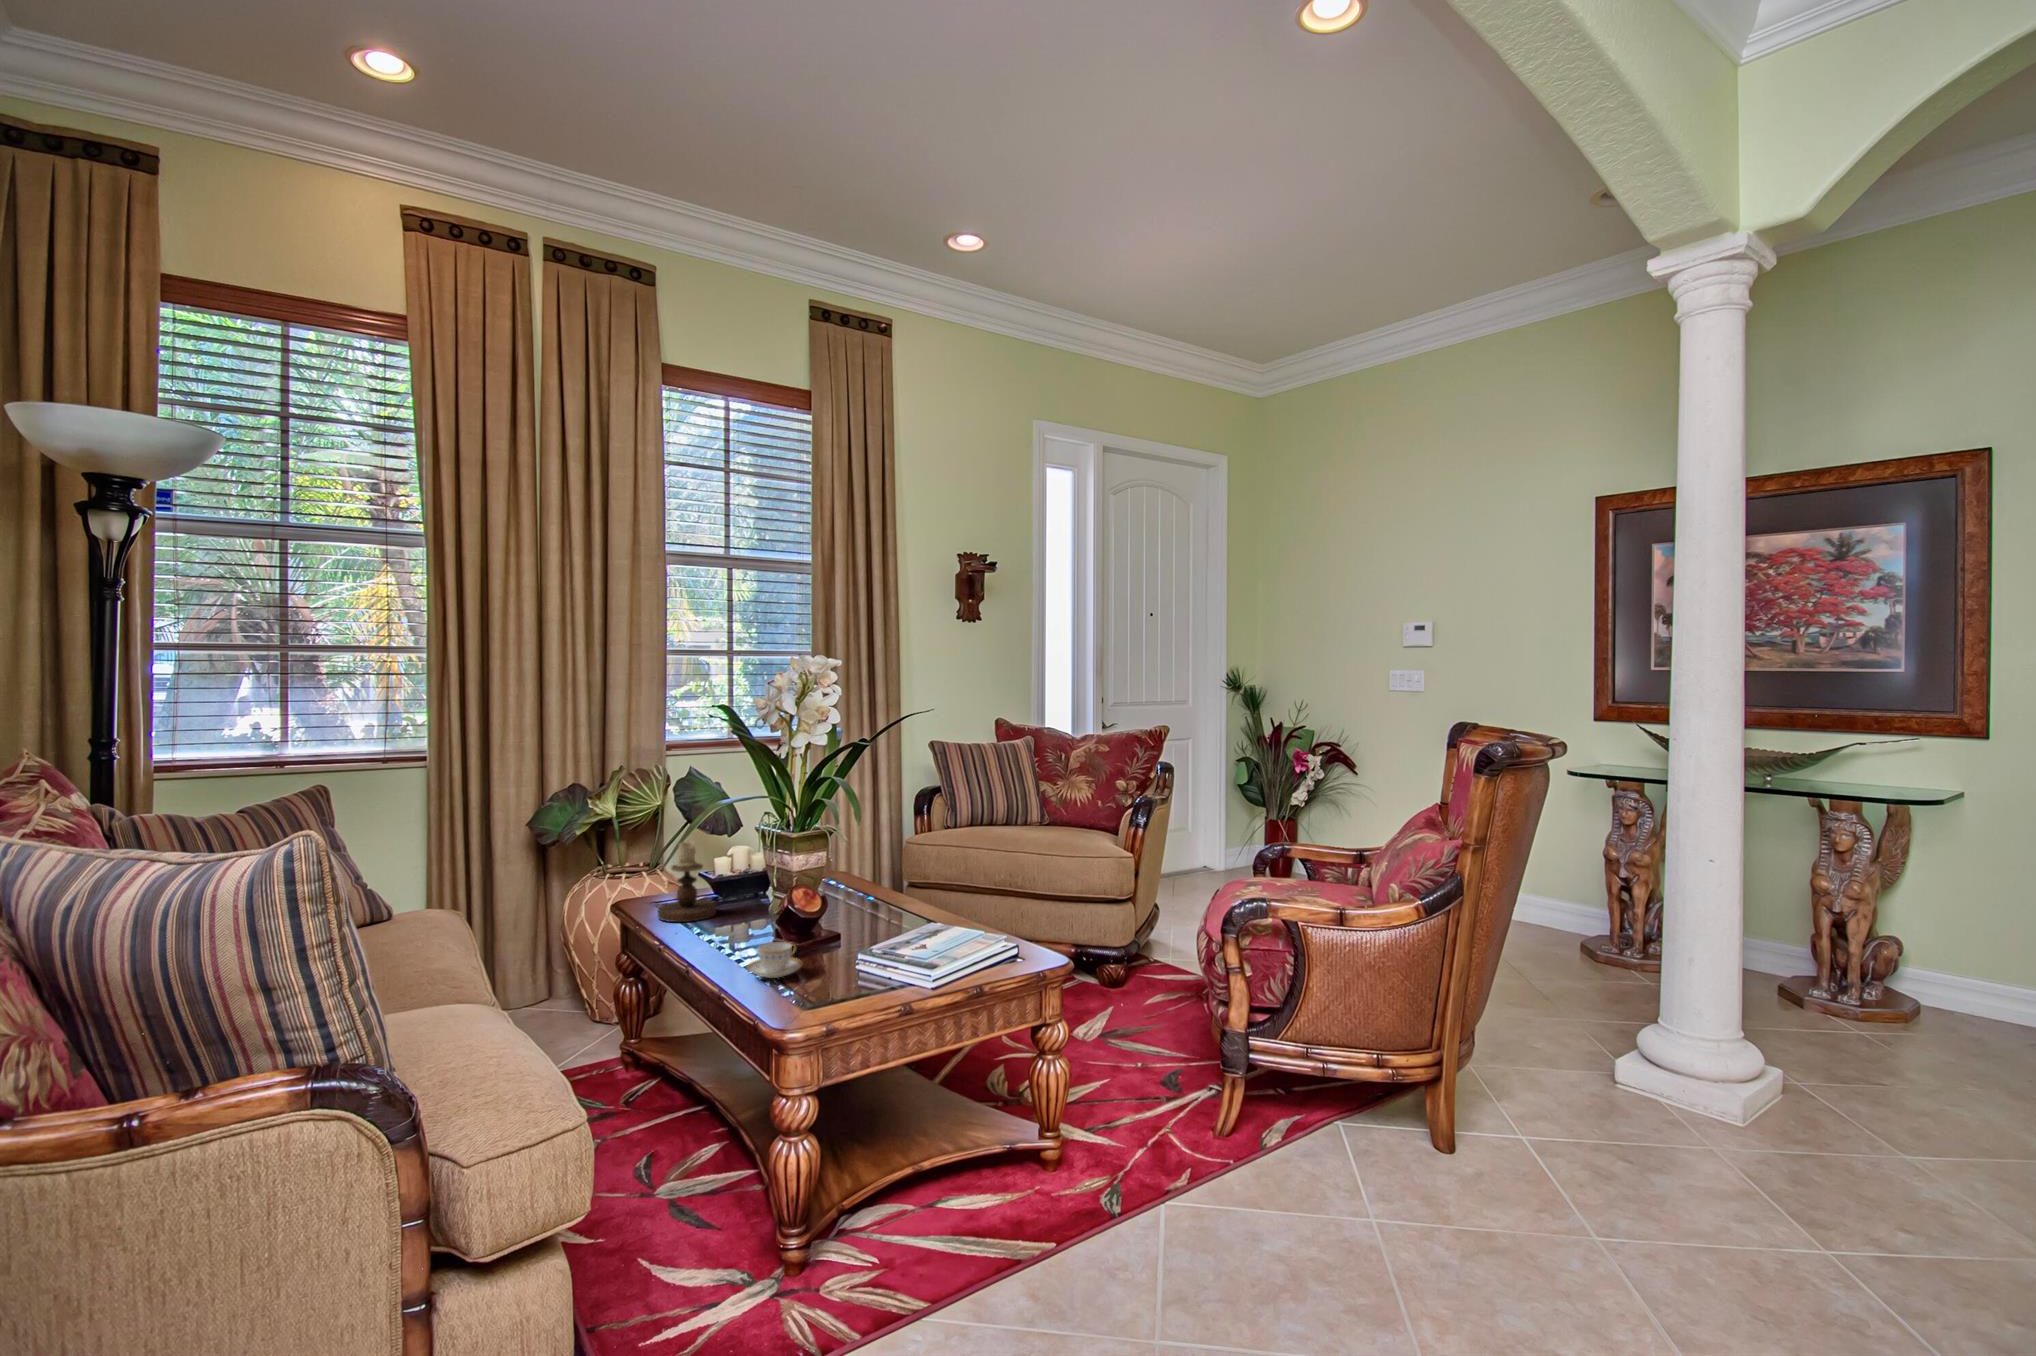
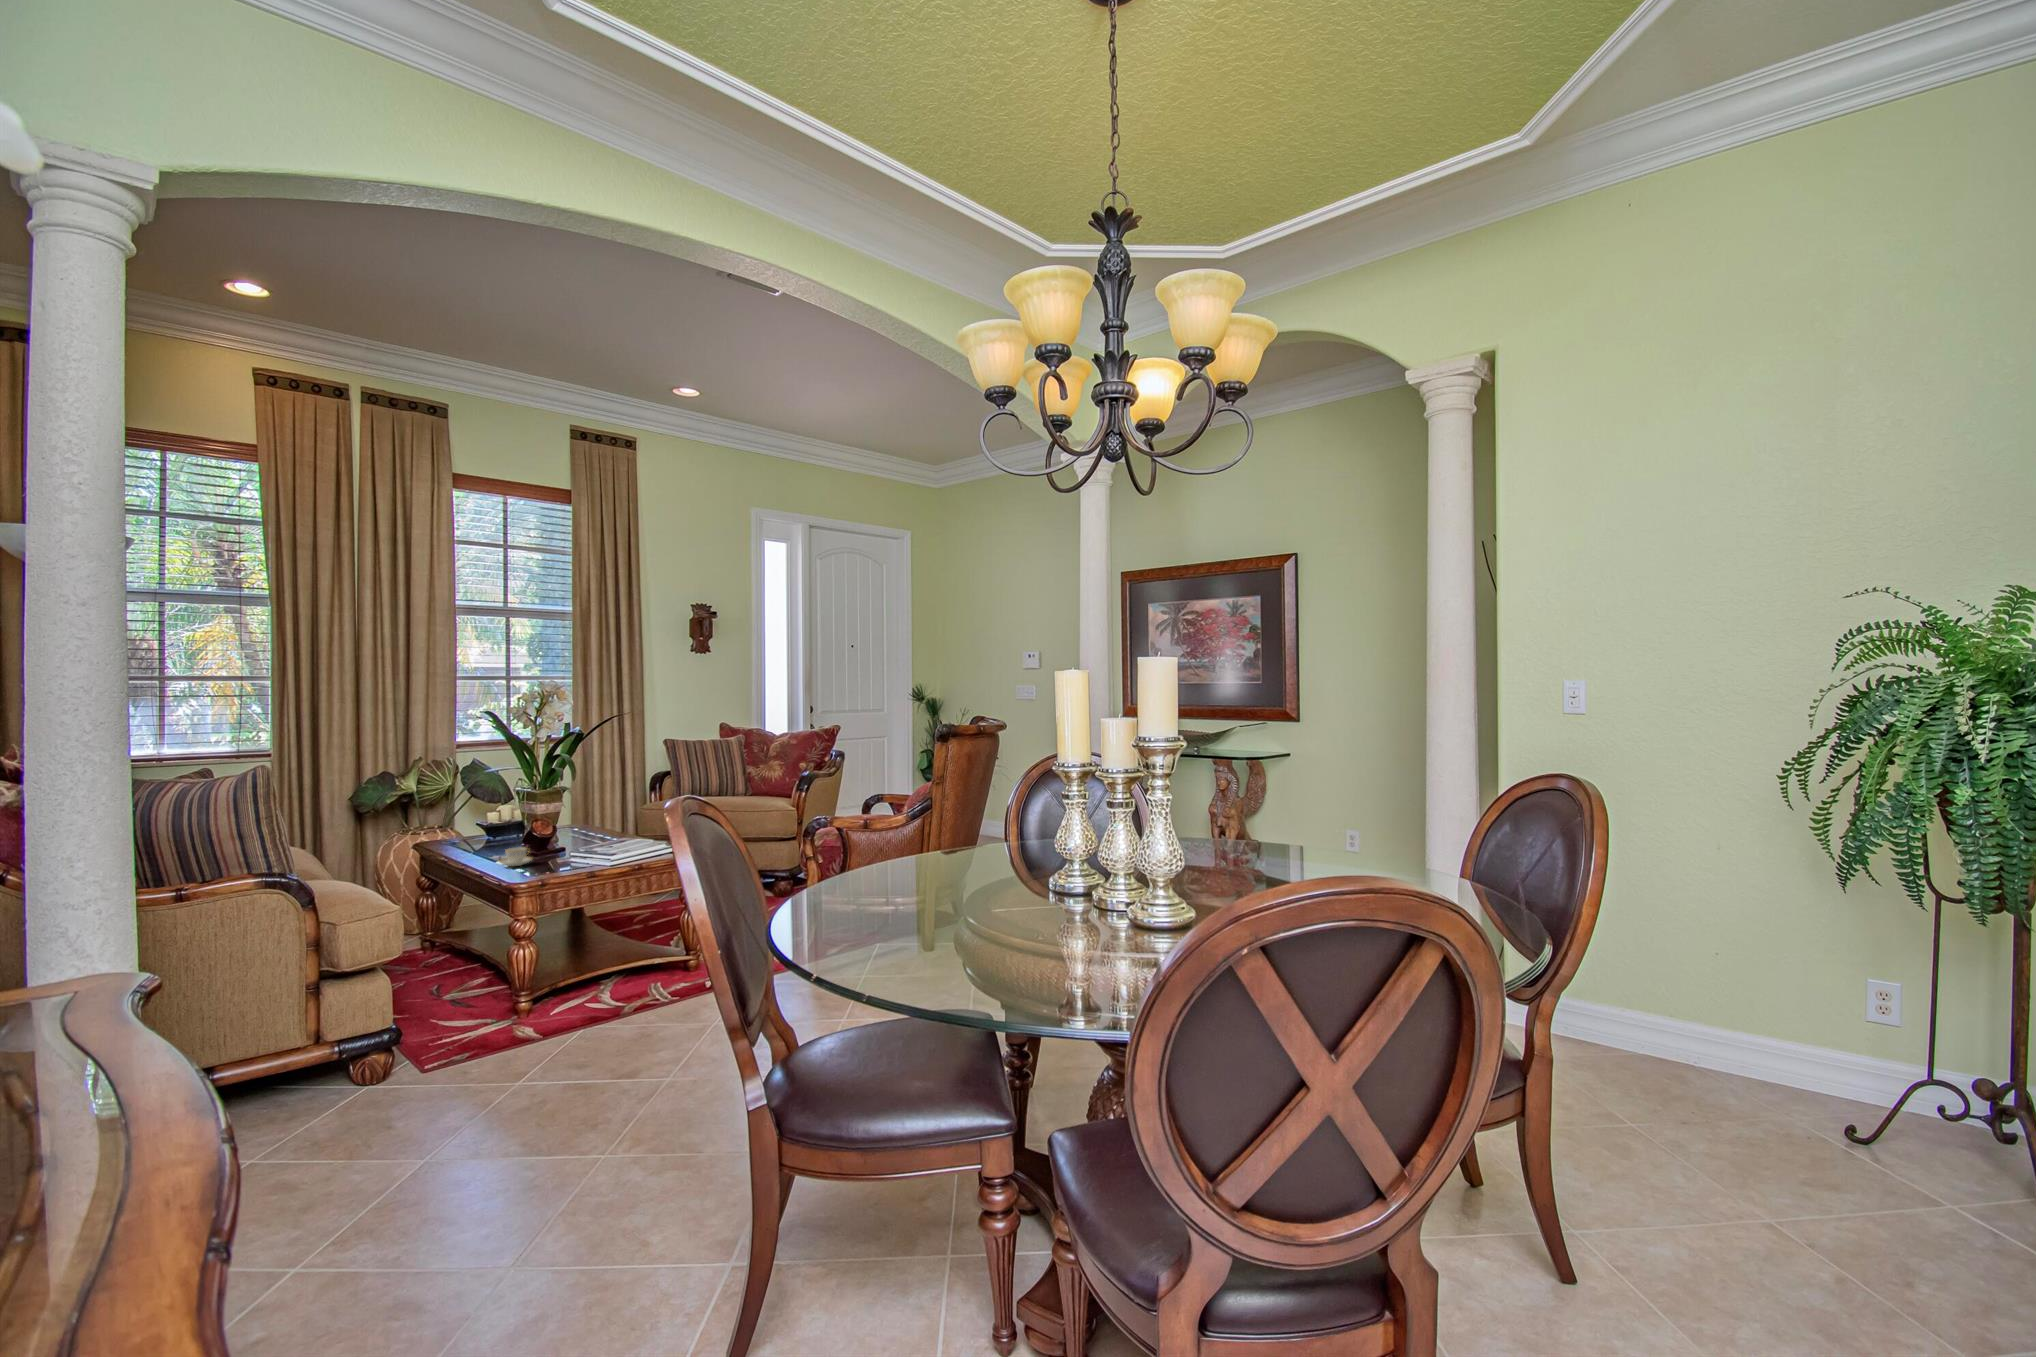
candlestick: present [658,841,716,922] -> none [446,800,486,849]

